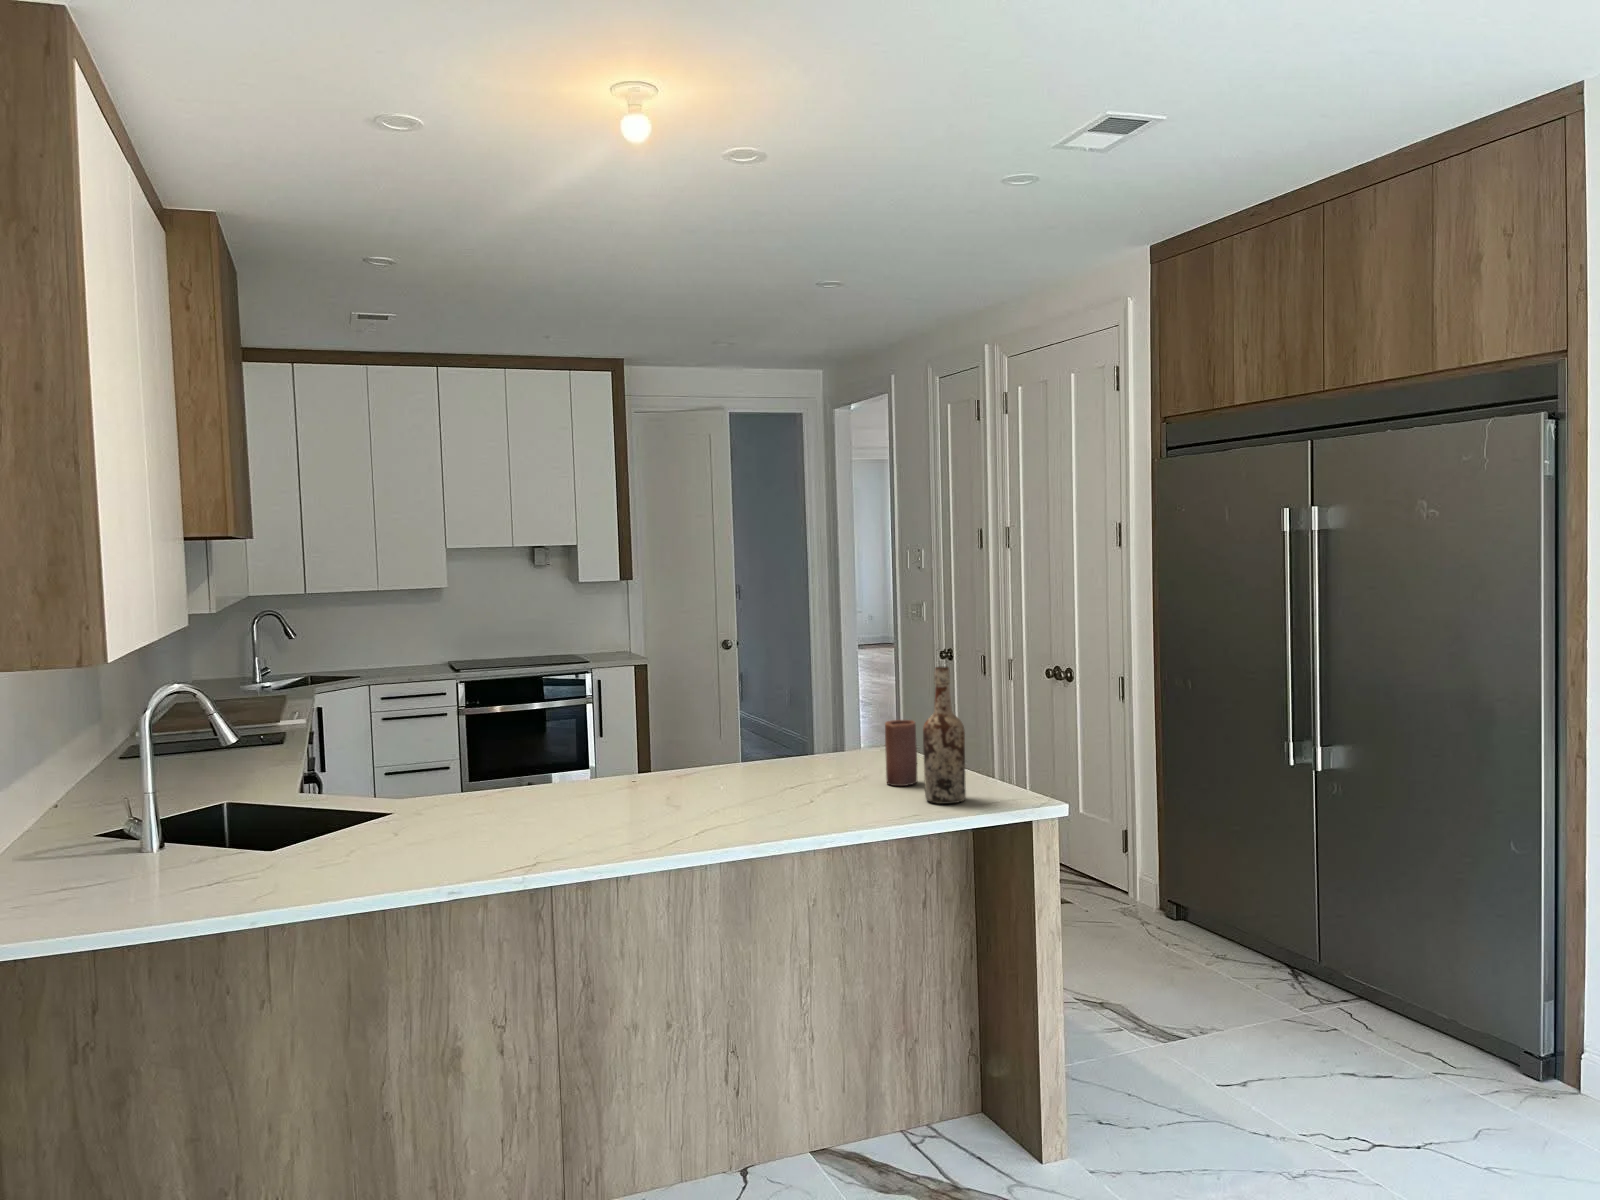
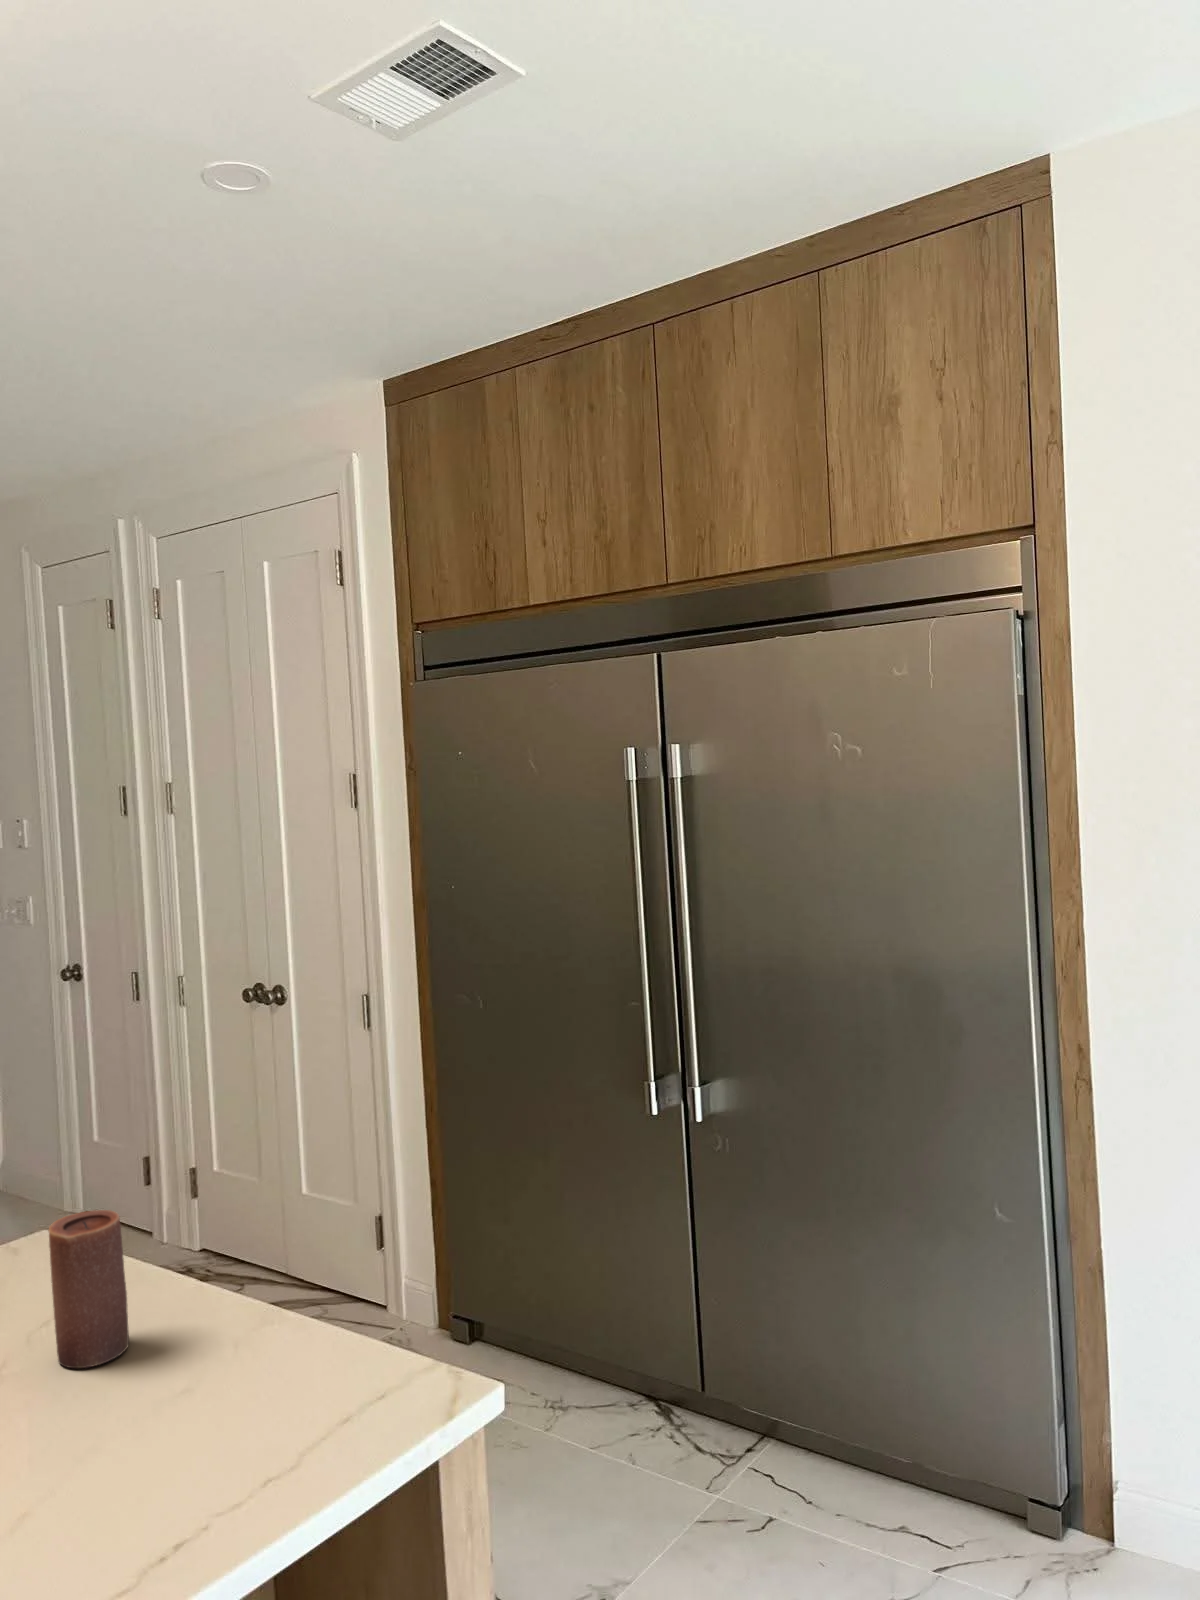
wine bottle: present [923,667,966,804] -> none [156,1104,260,1421]

